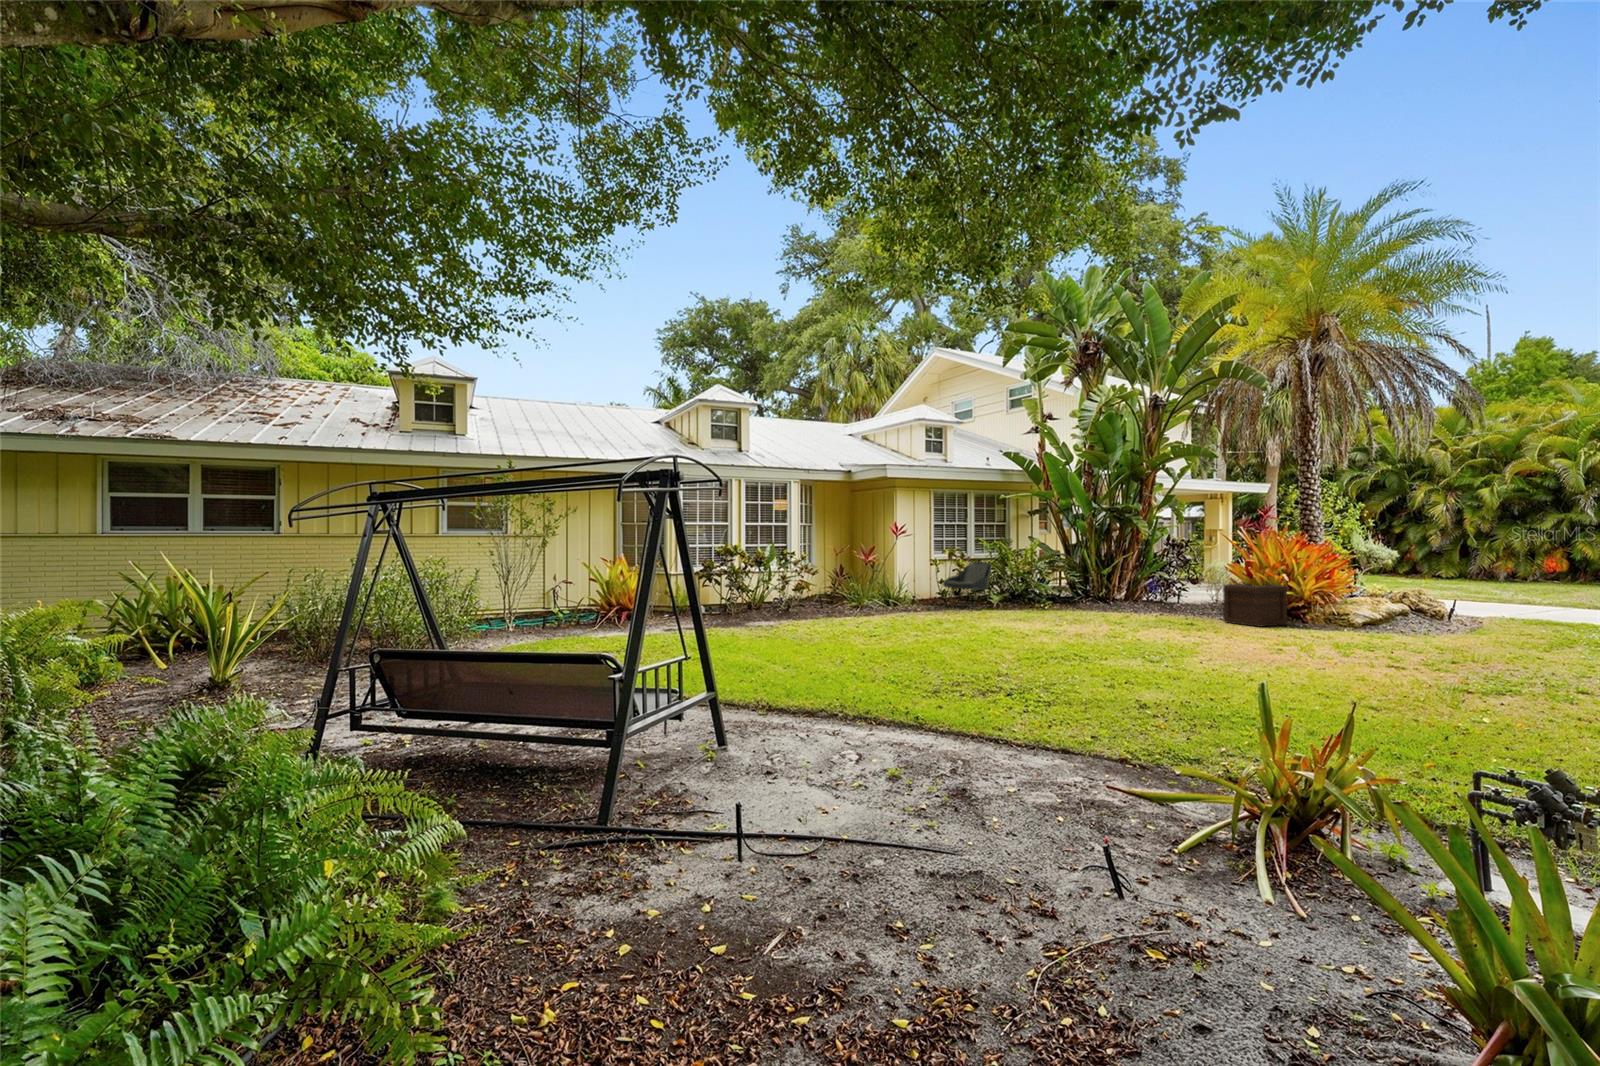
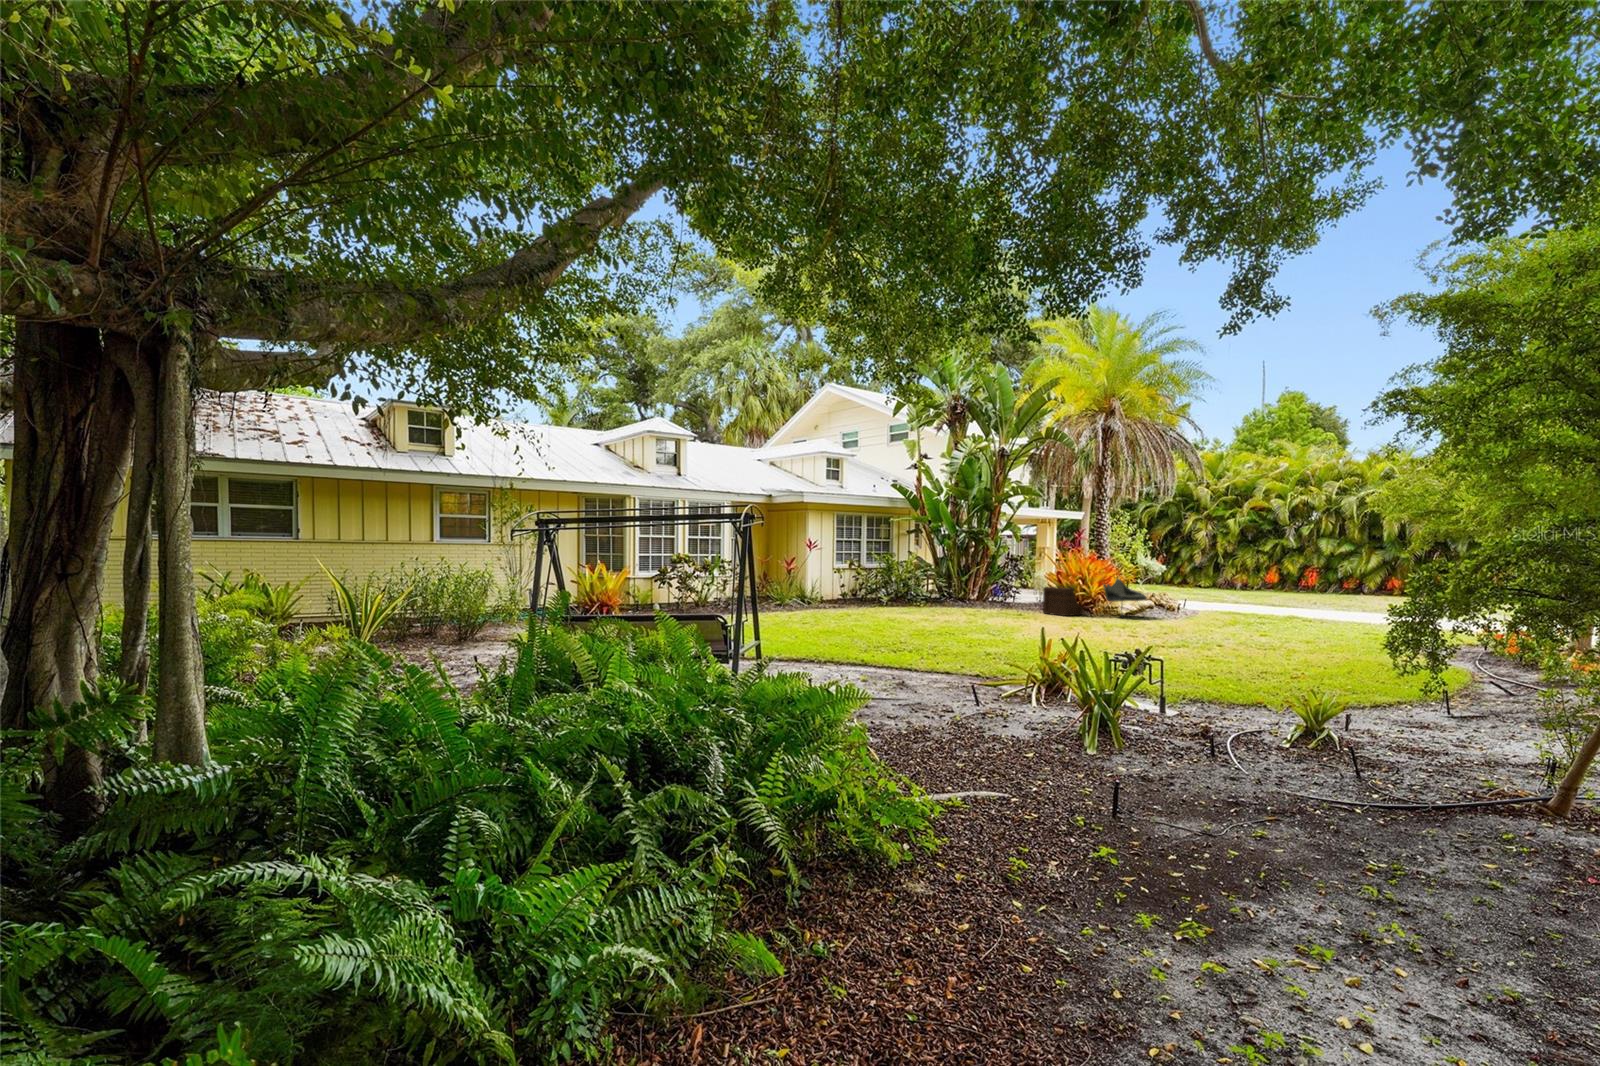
lounge chair: present [943,562,994,609] -> present [1103,579,1146,618]

